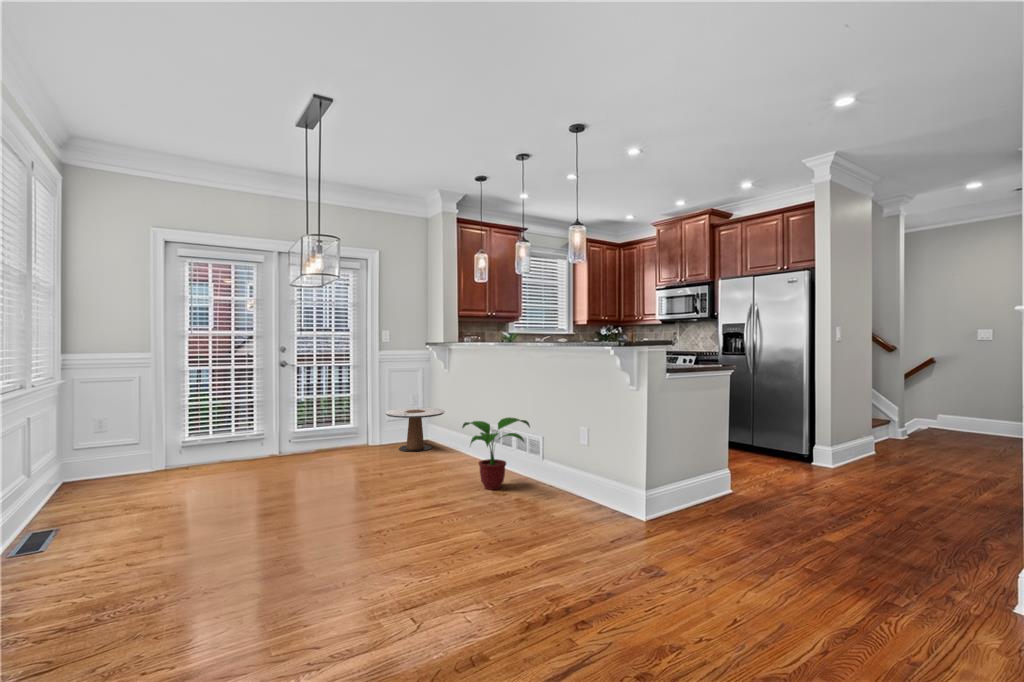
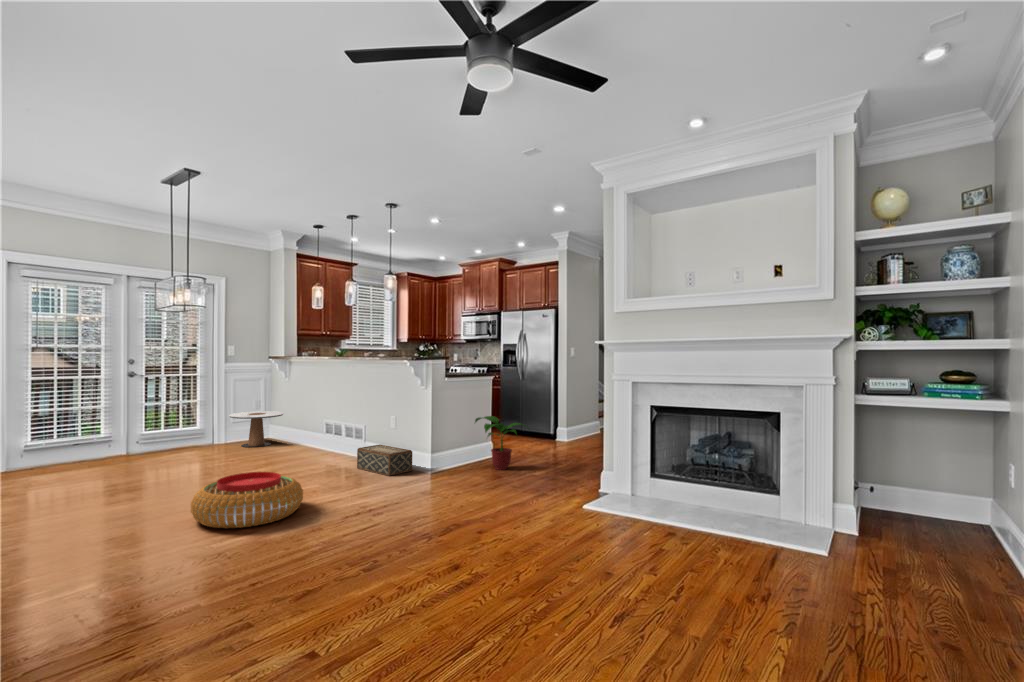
potted plant: present [462,417,530,490] -> present [475,416,525,470]
woven basket: none [535,466,615,520] -> present [357,445,412,476]
pouf: none [293,520,459,630] -> present [191,472,303,528]

